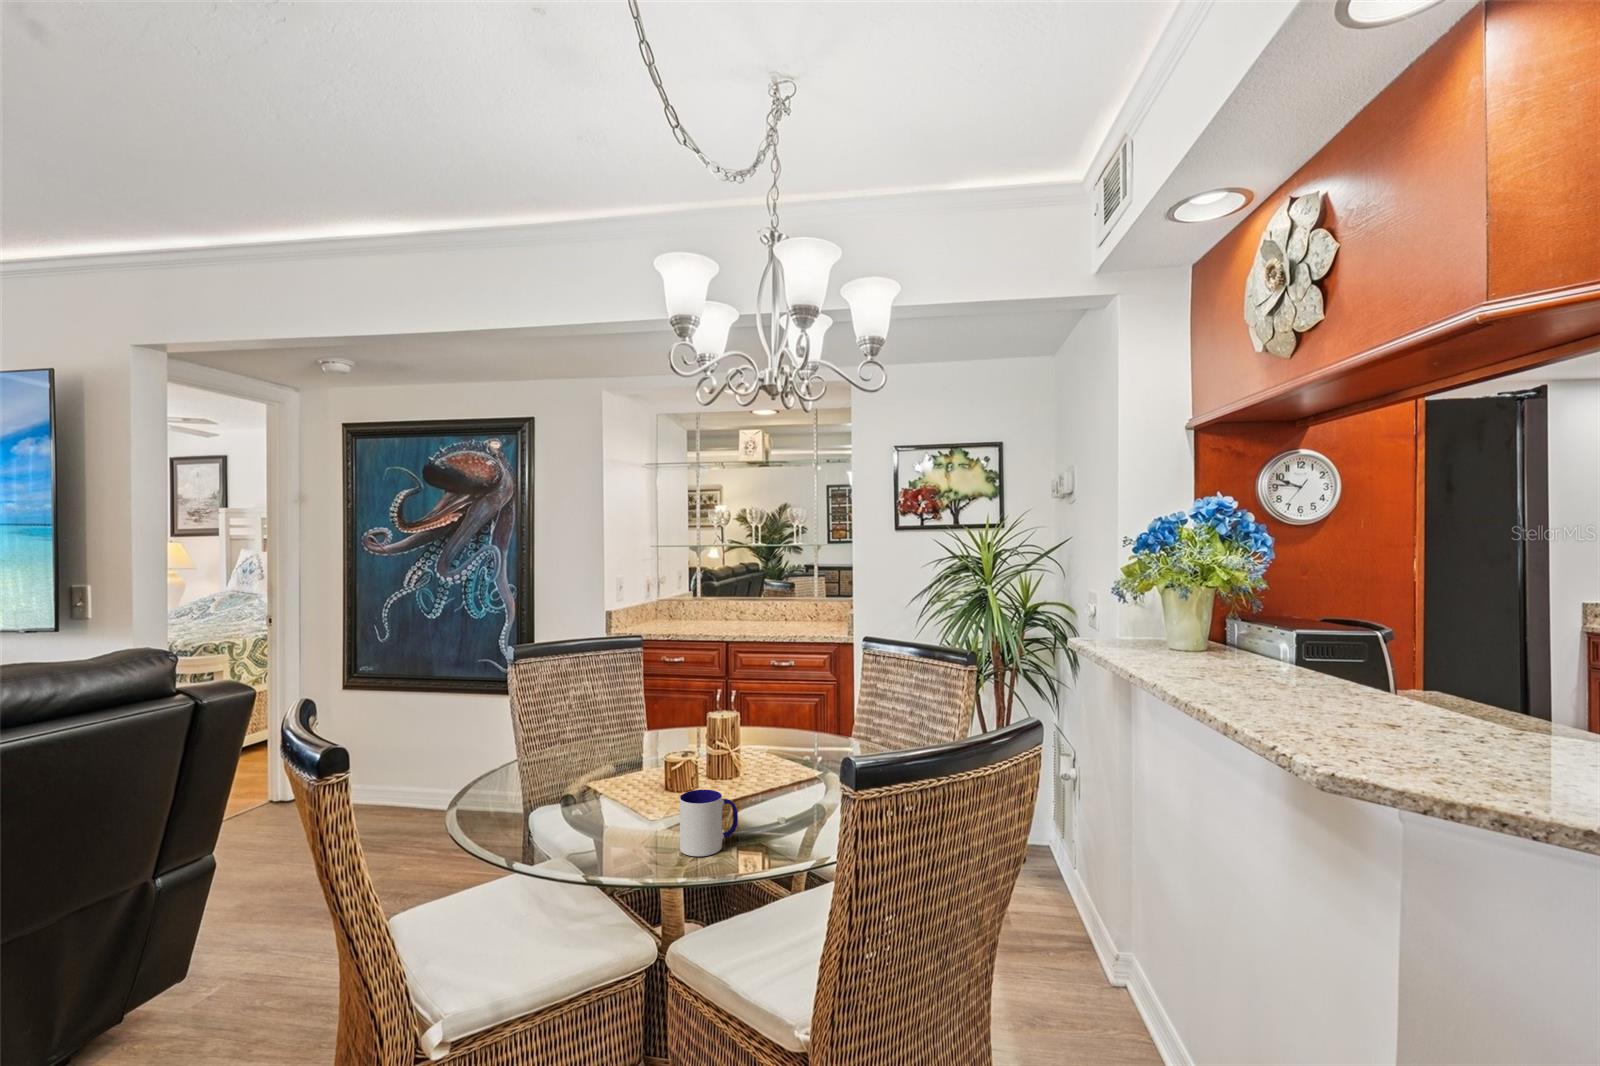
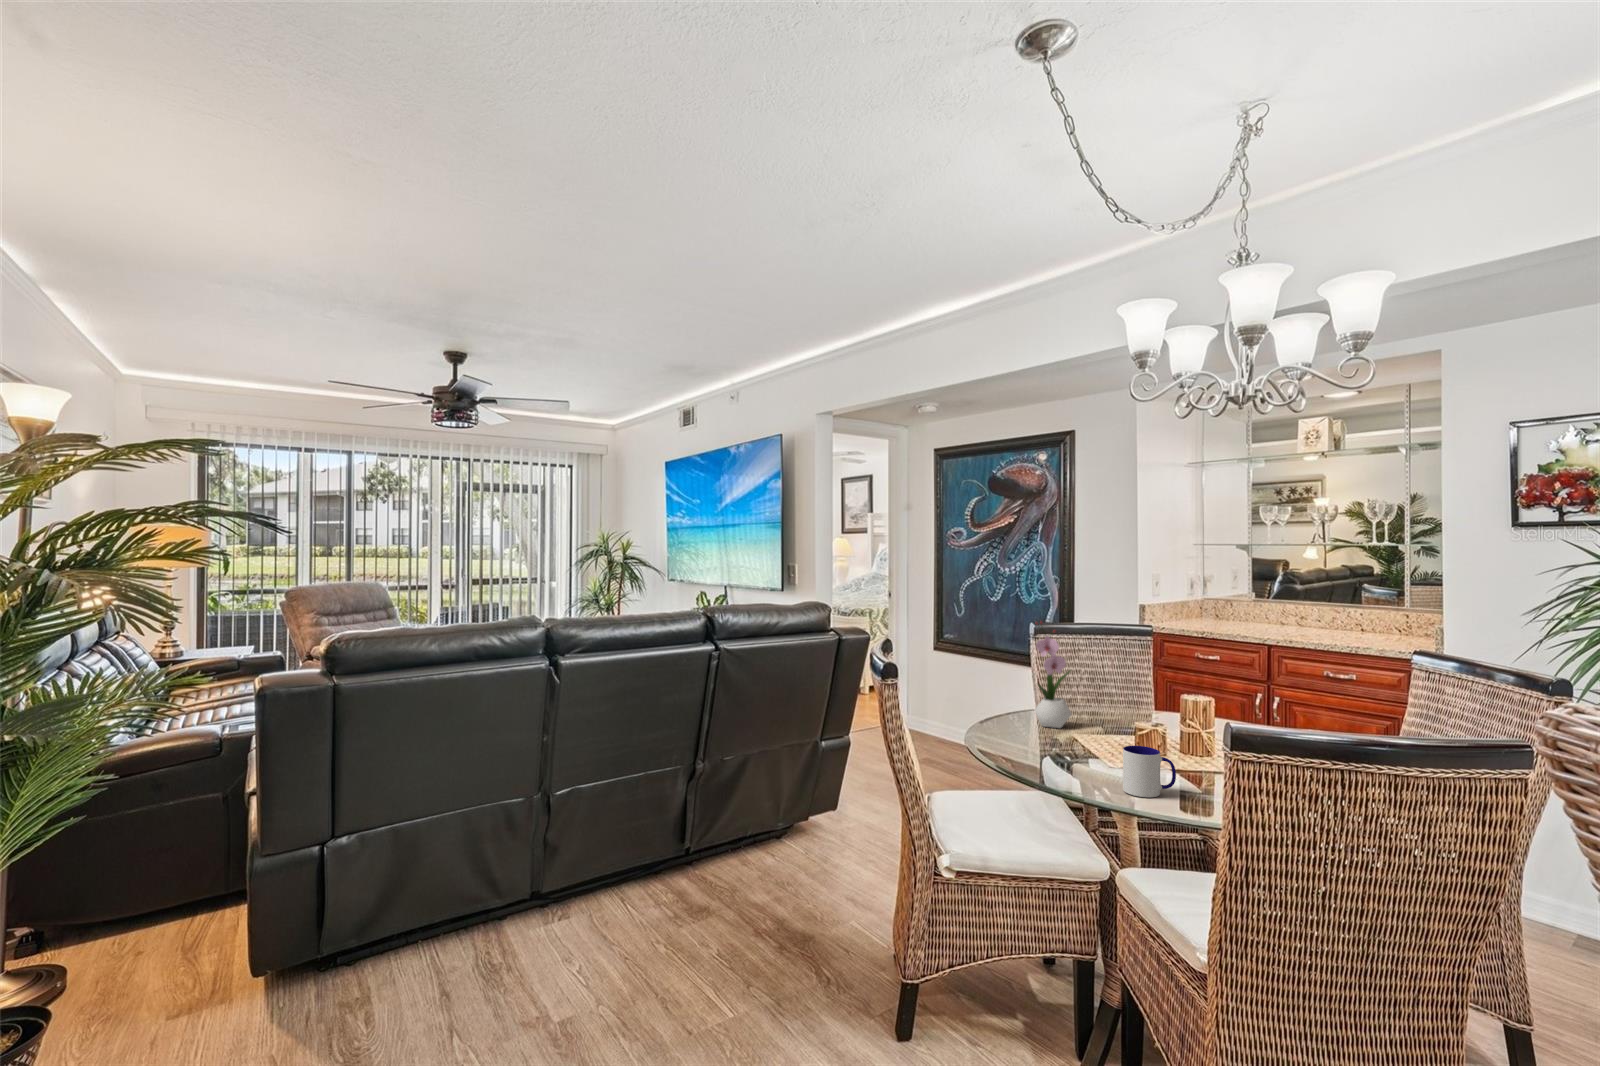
flower arrangement: none [528,643,577,778] -> present [1035,622,1072,728]

